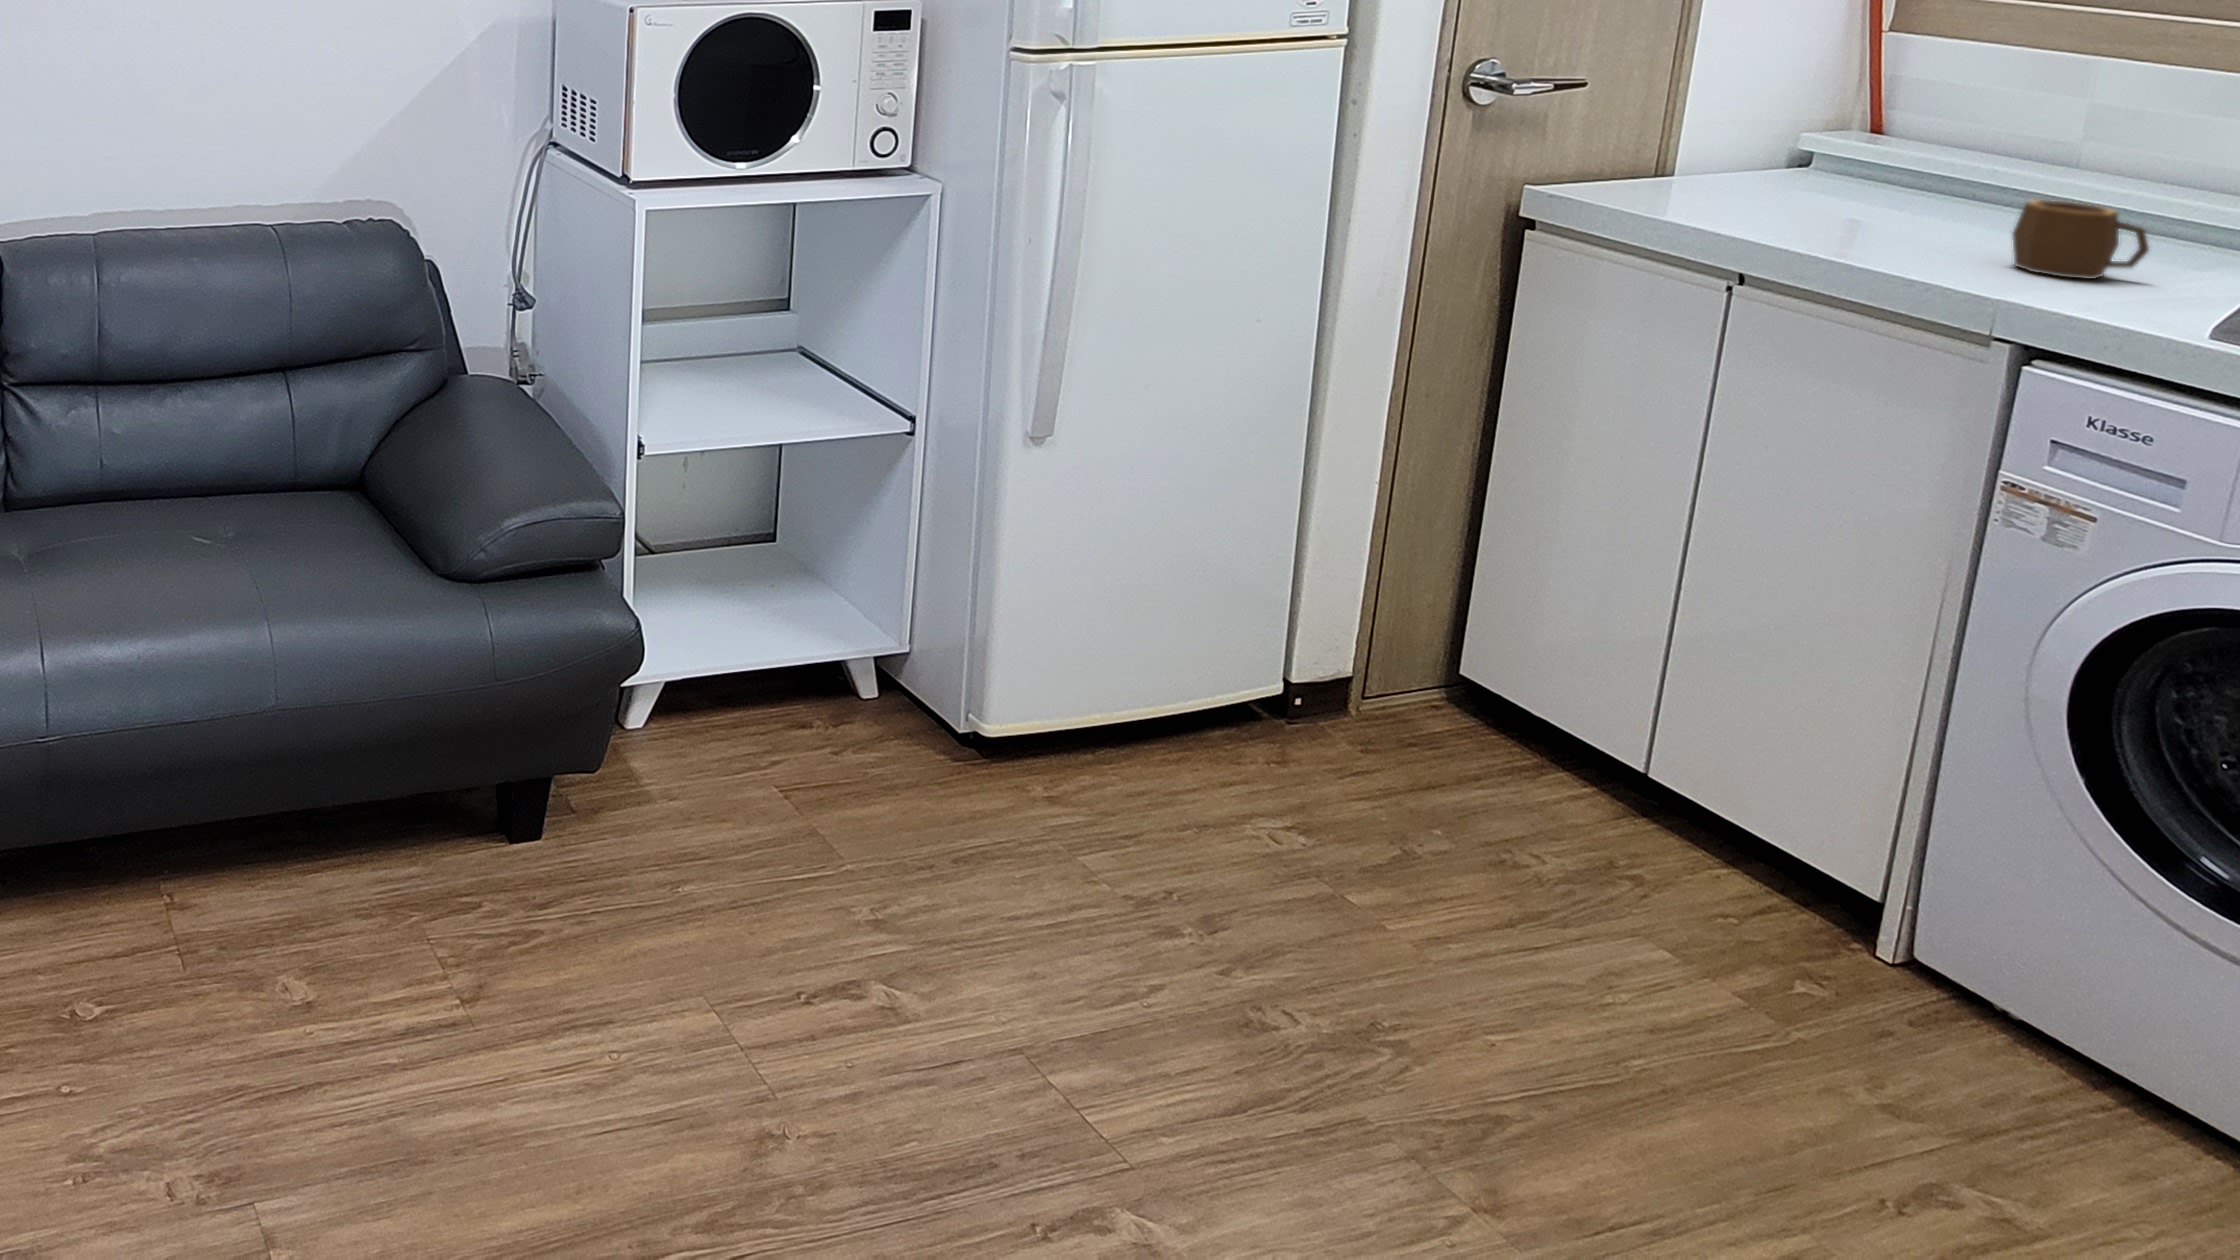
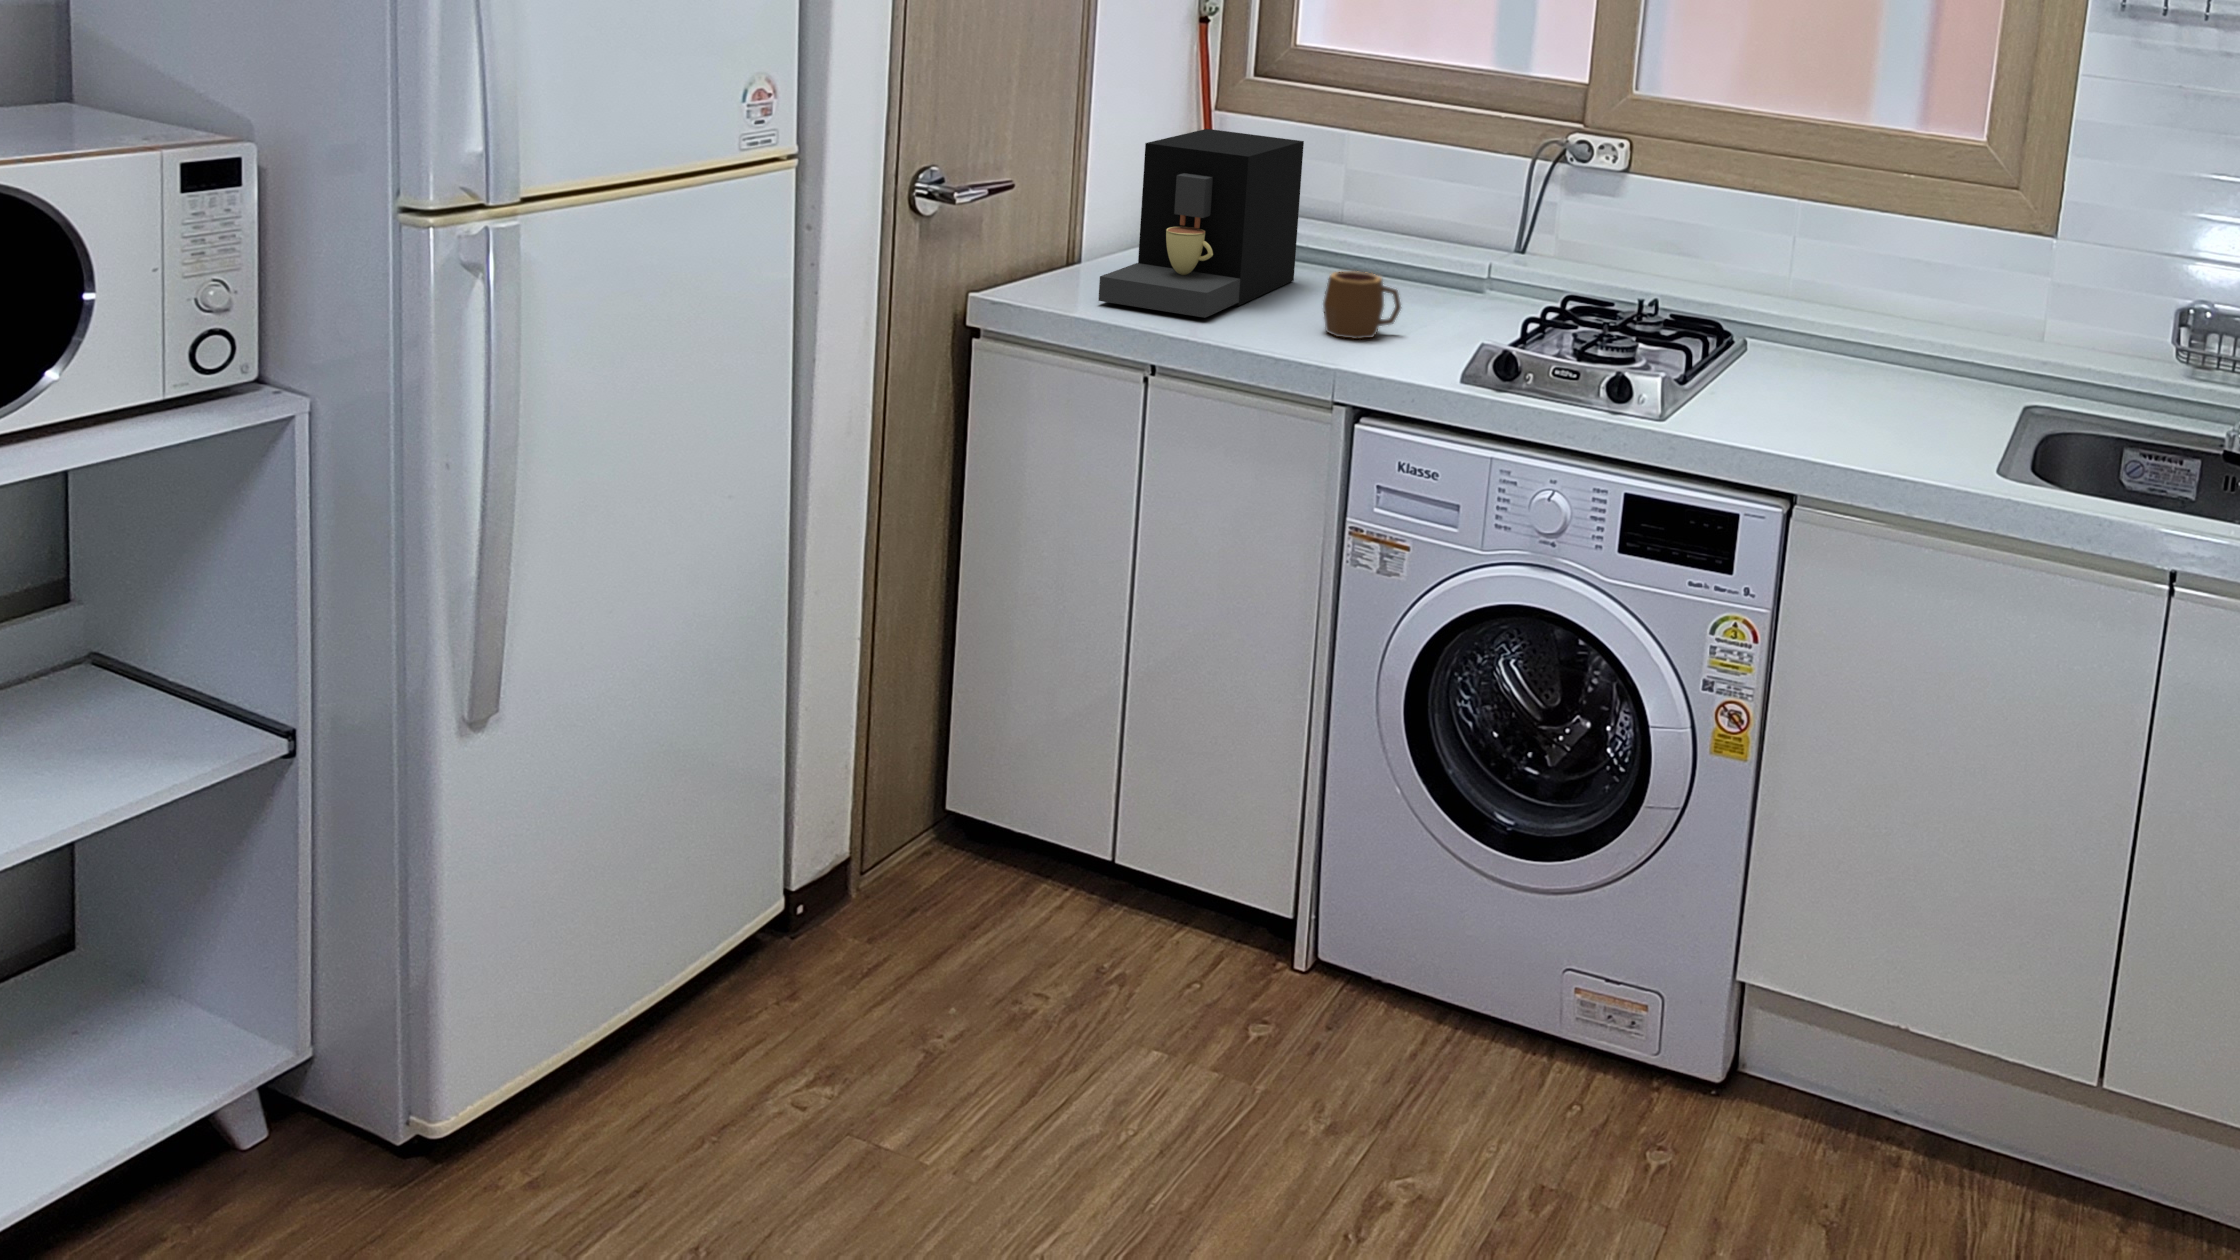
coffee maker: none [1685,44,2017,233] -> present [1099,129,1304,318]

